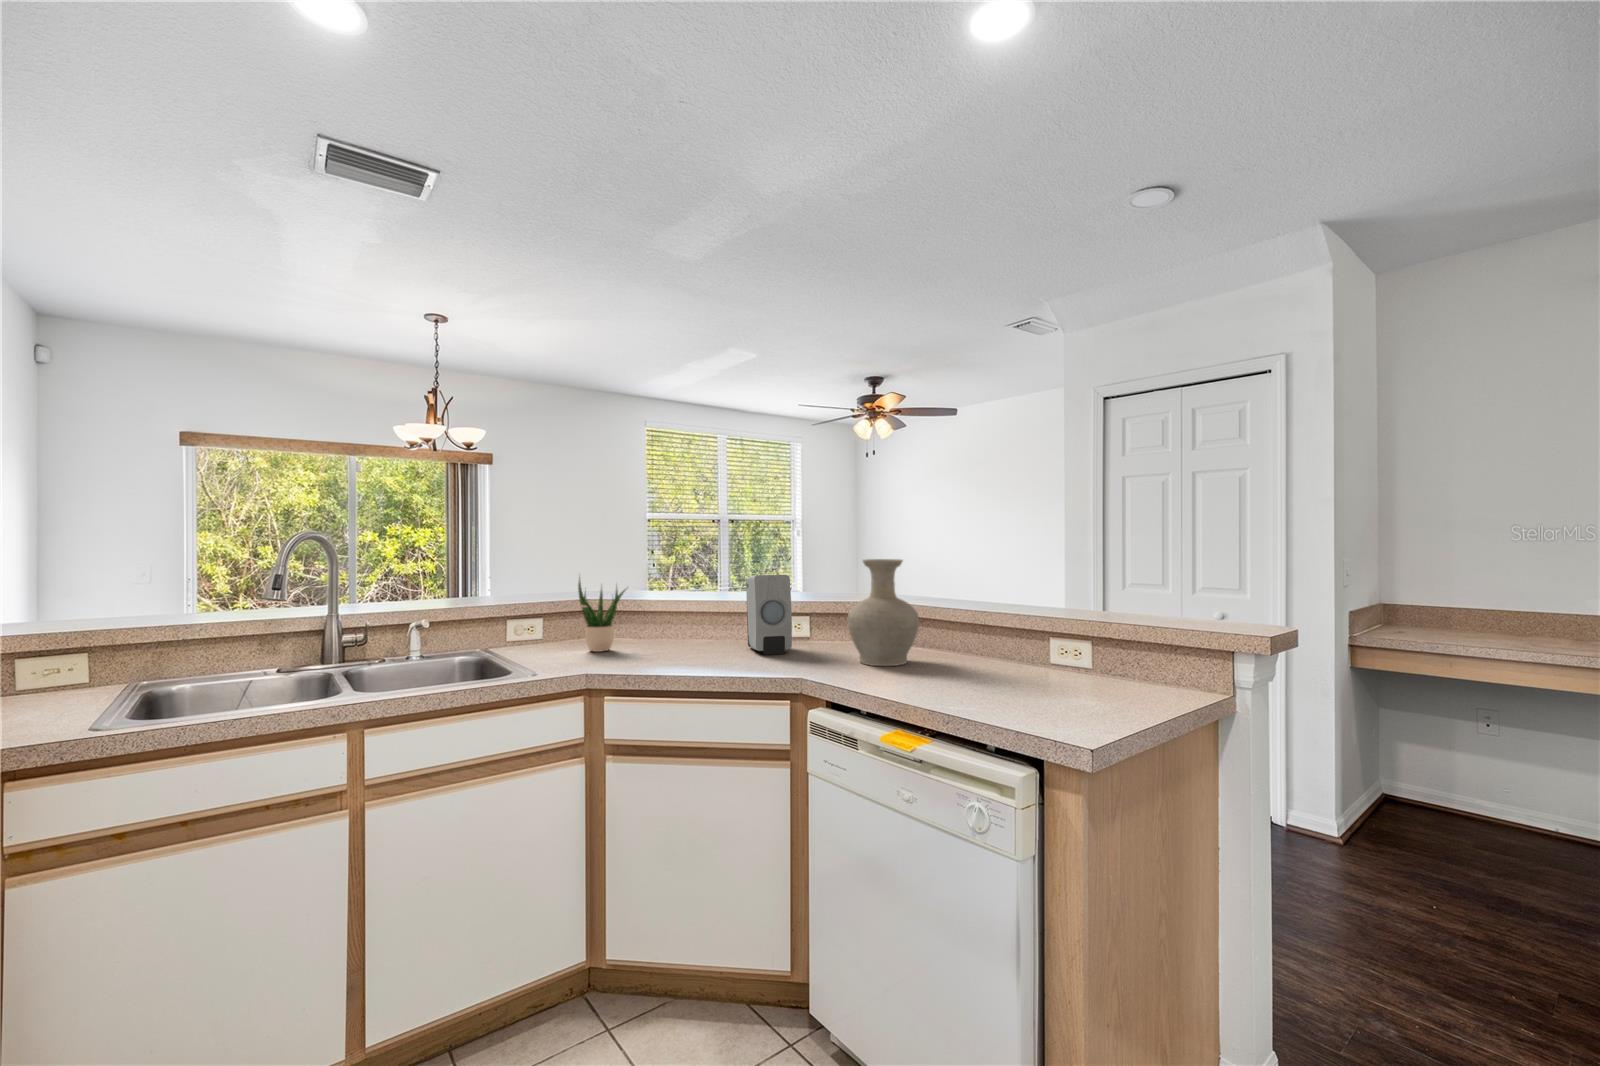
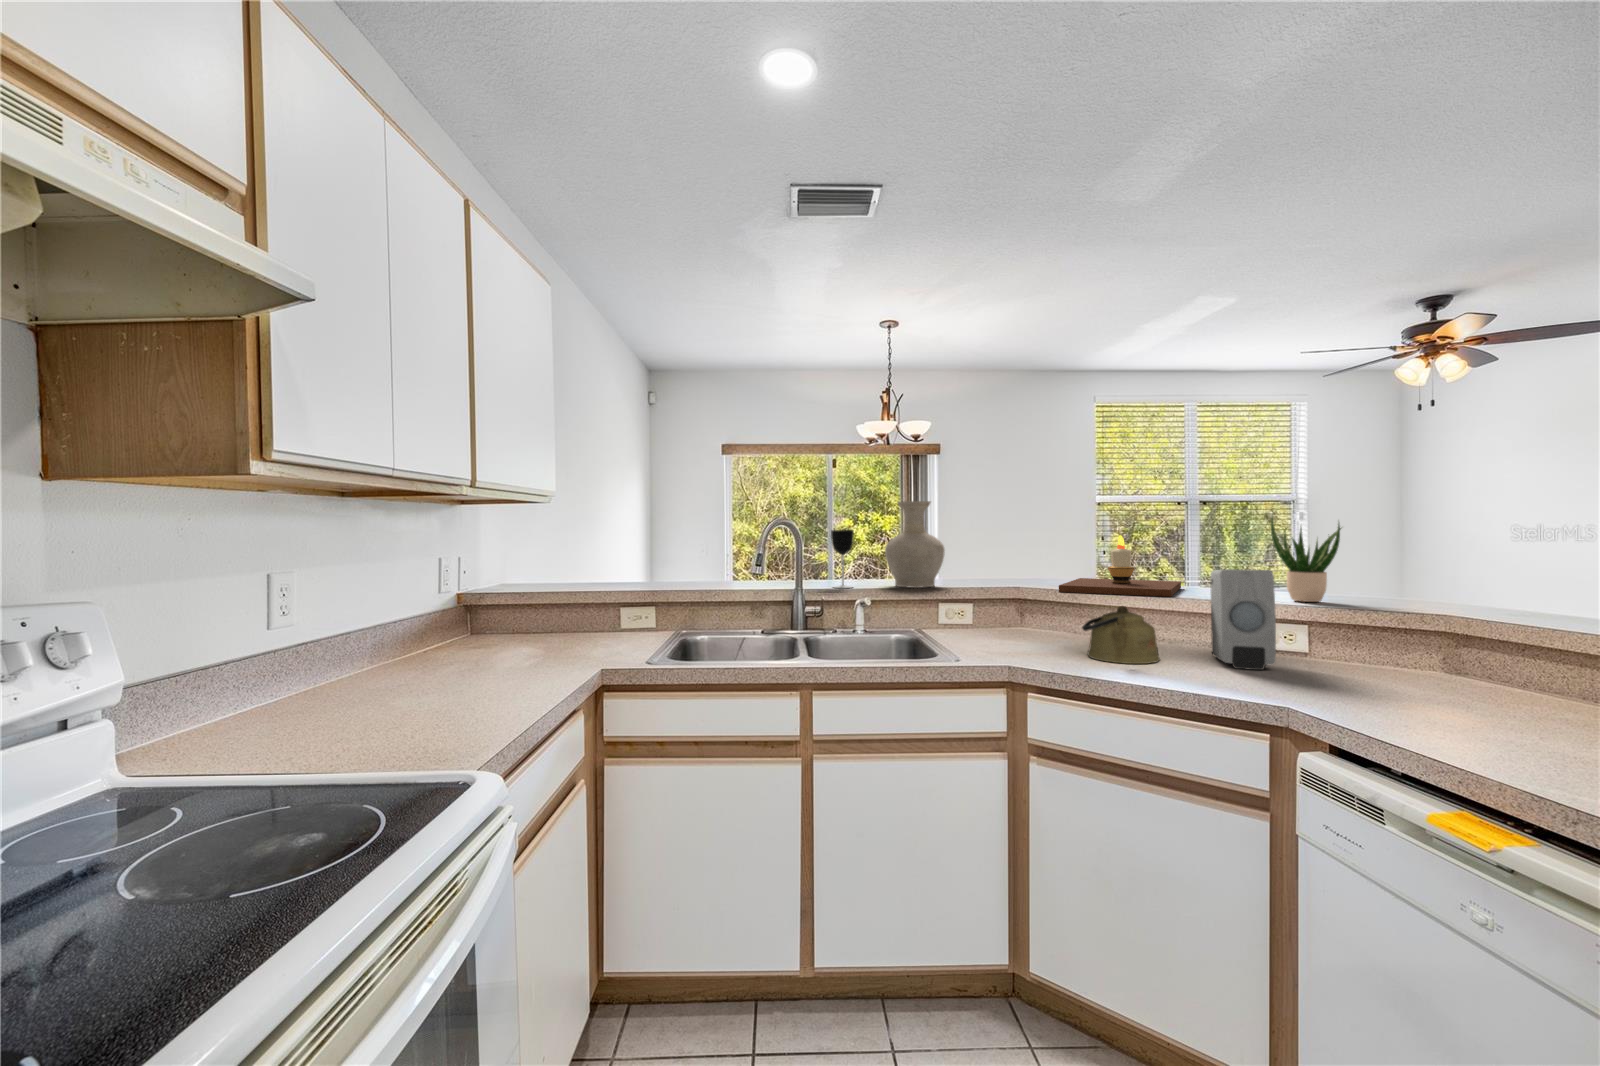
wine glass: none [375,545,404,611] -> present [831,530,854,588]
candle: none [624,548,722,601] -> present [1059,535,1181,597]
vase: present [847,559,919,666] -> present [885,501,945,588]
potted plant: present [578,580,625,652] -> present [1271,517,1341,602]
kettle: none [648,610,711,660] -> present [1082,606,1160,664]

